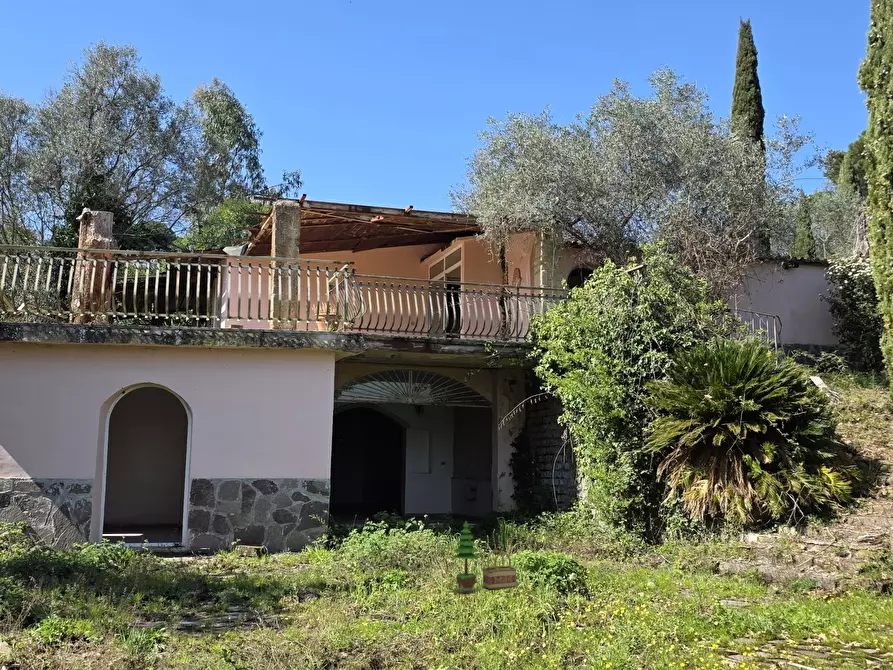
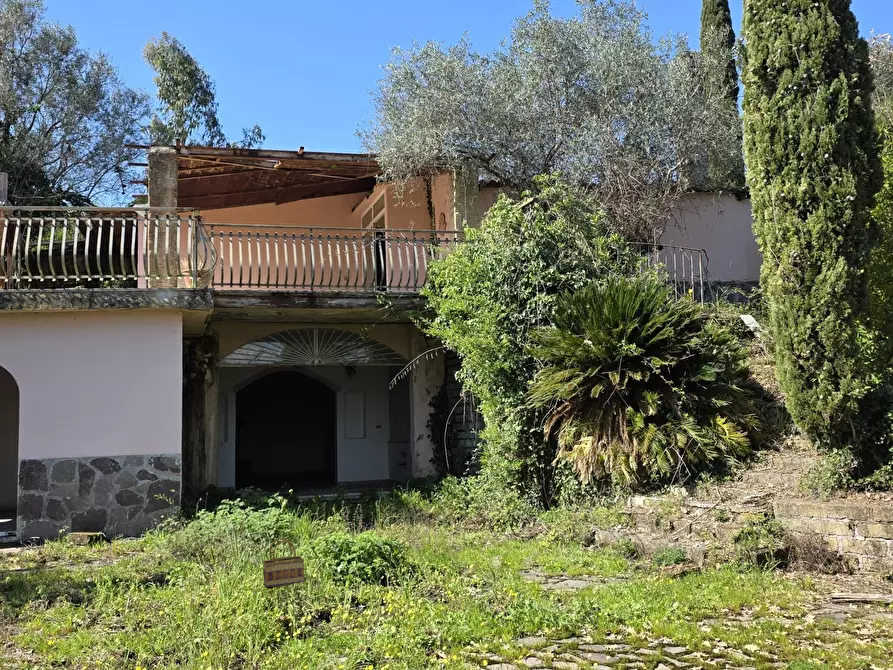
potted tree: present [454,521,478,593] -> none [218,503,251,593]

